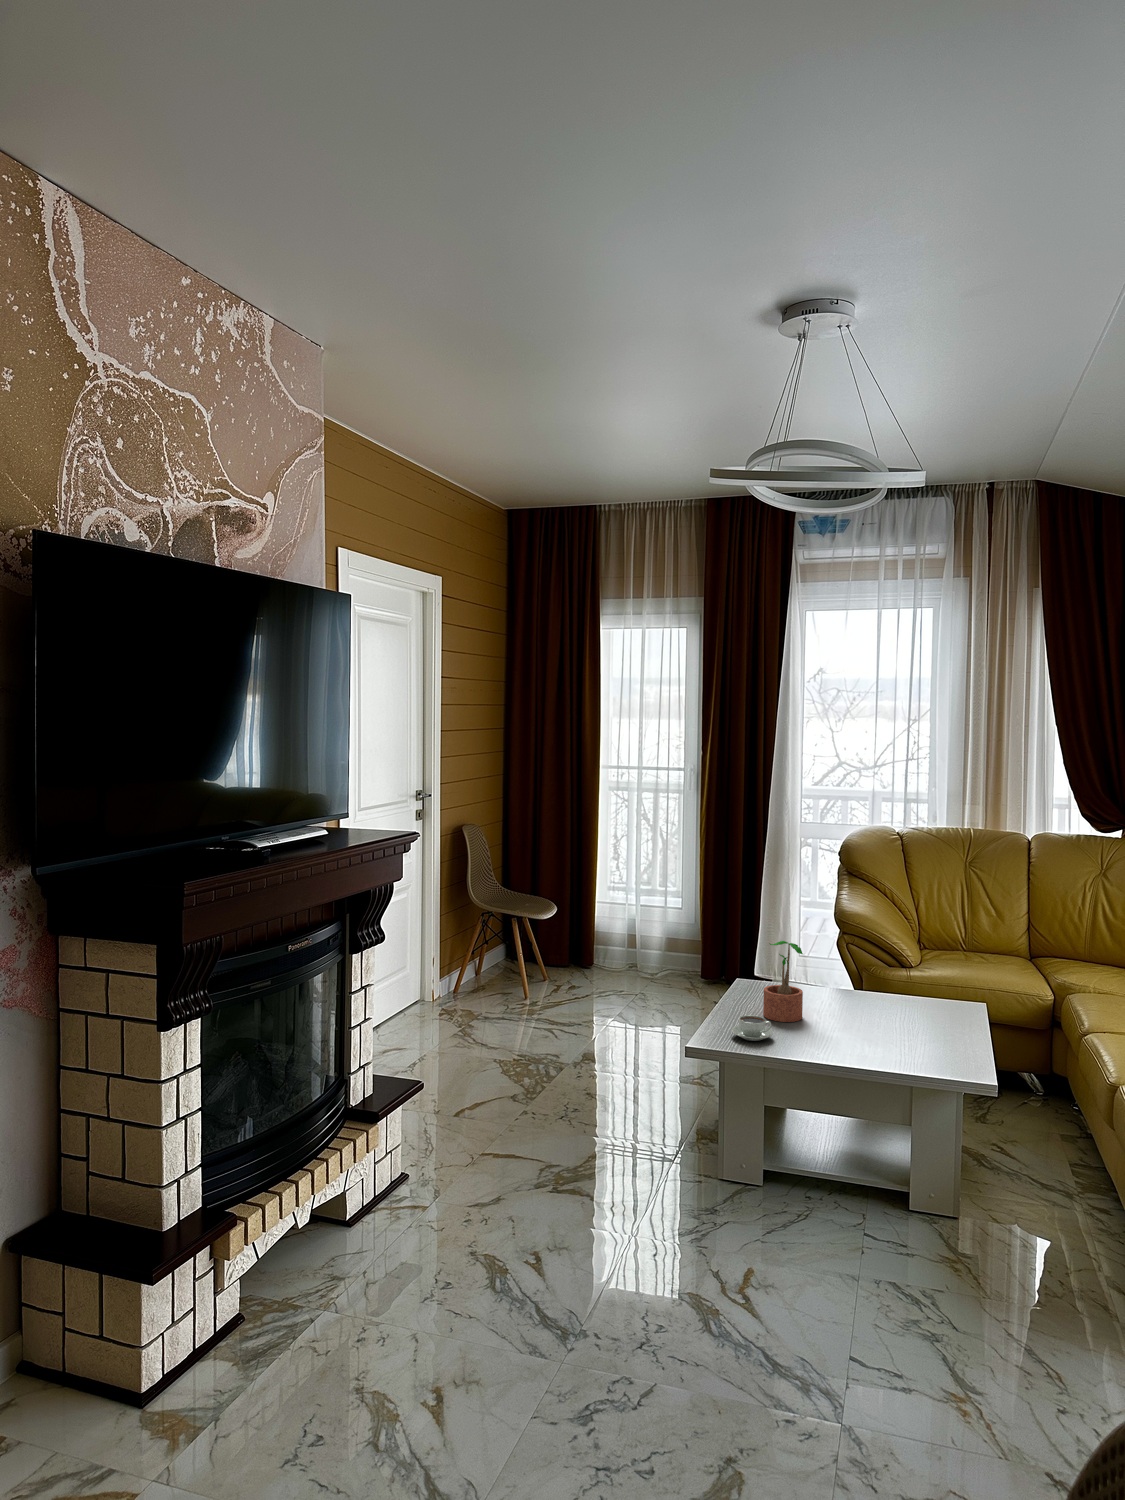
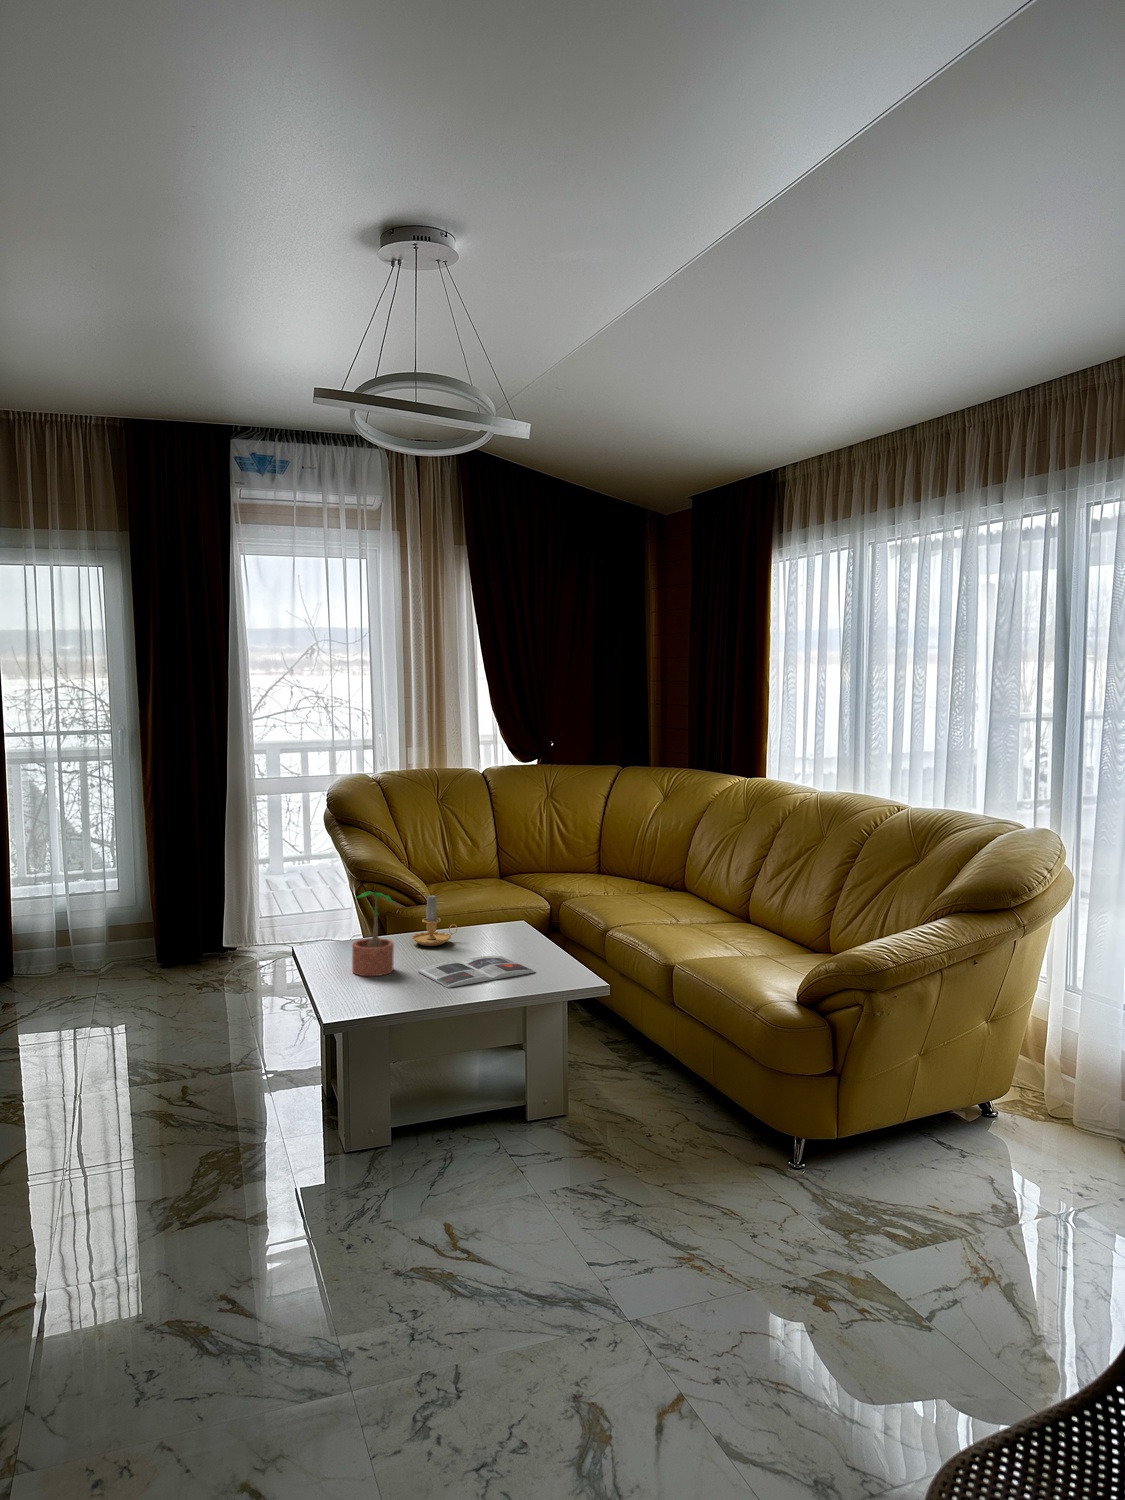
candle: none [848,953,898,1006] -> present [412,895,457,946]
coffee cup: present [731,1015,773,1041] -> none [349,973,394,1000]
magazine: none [821,1022,937,1051] -> present [418,956,535,988]

